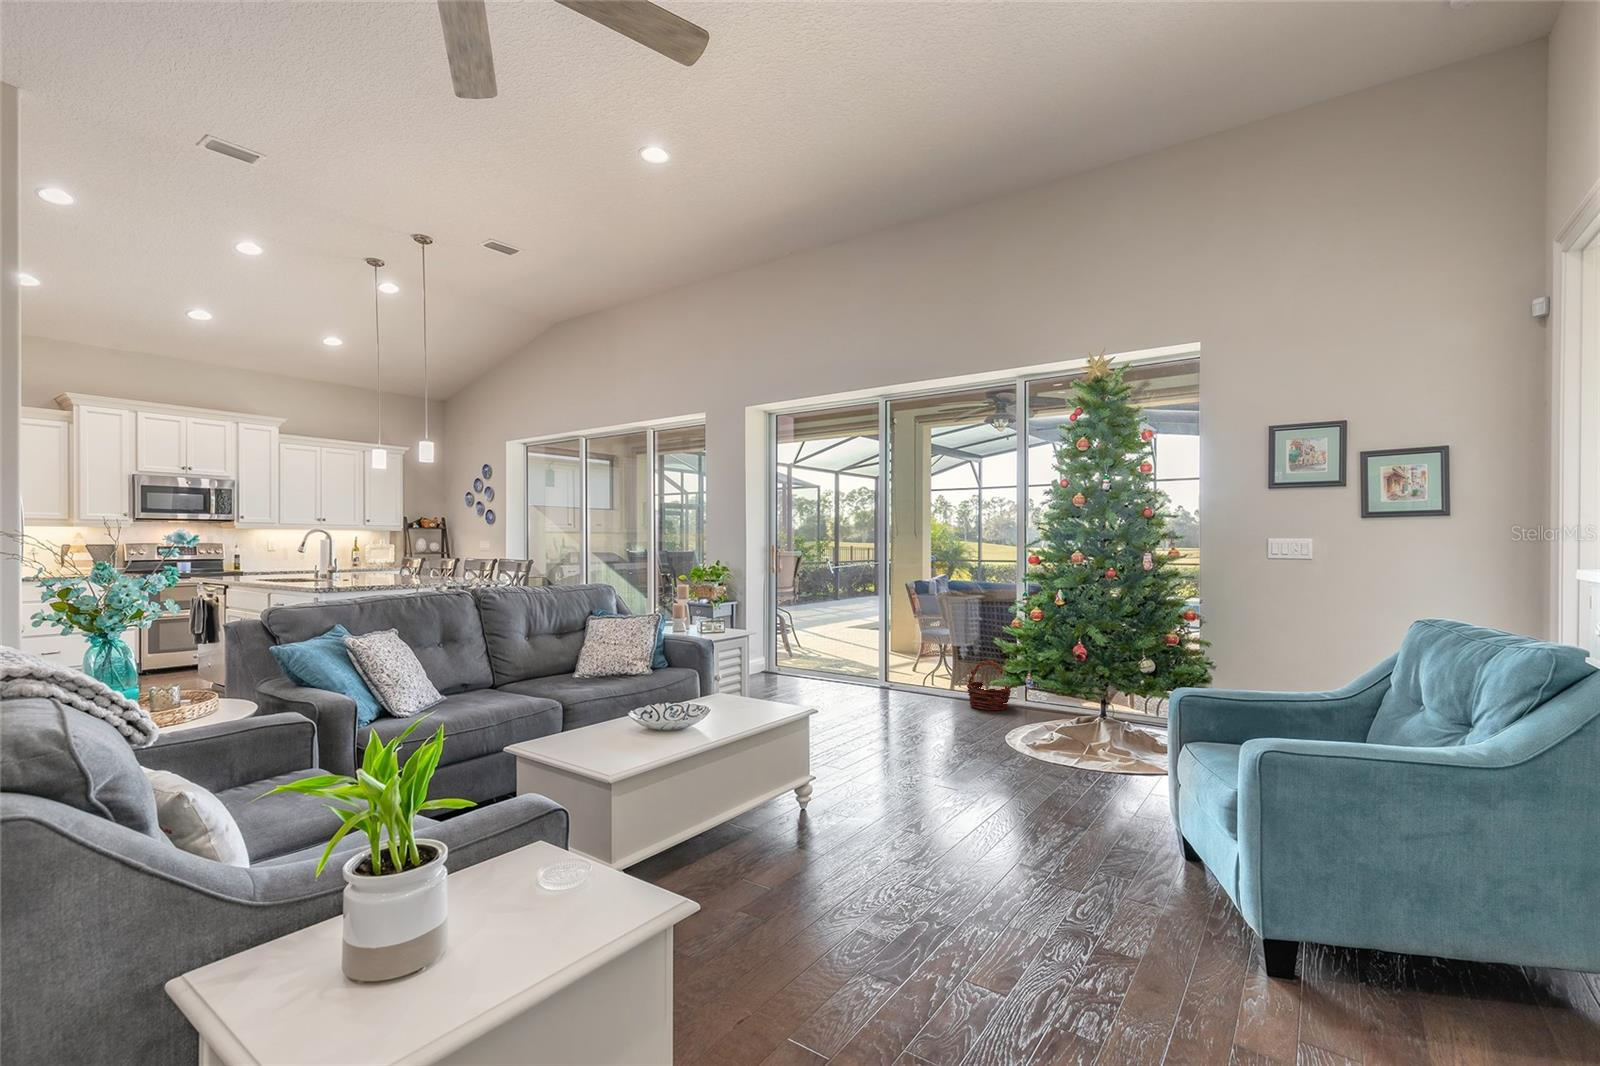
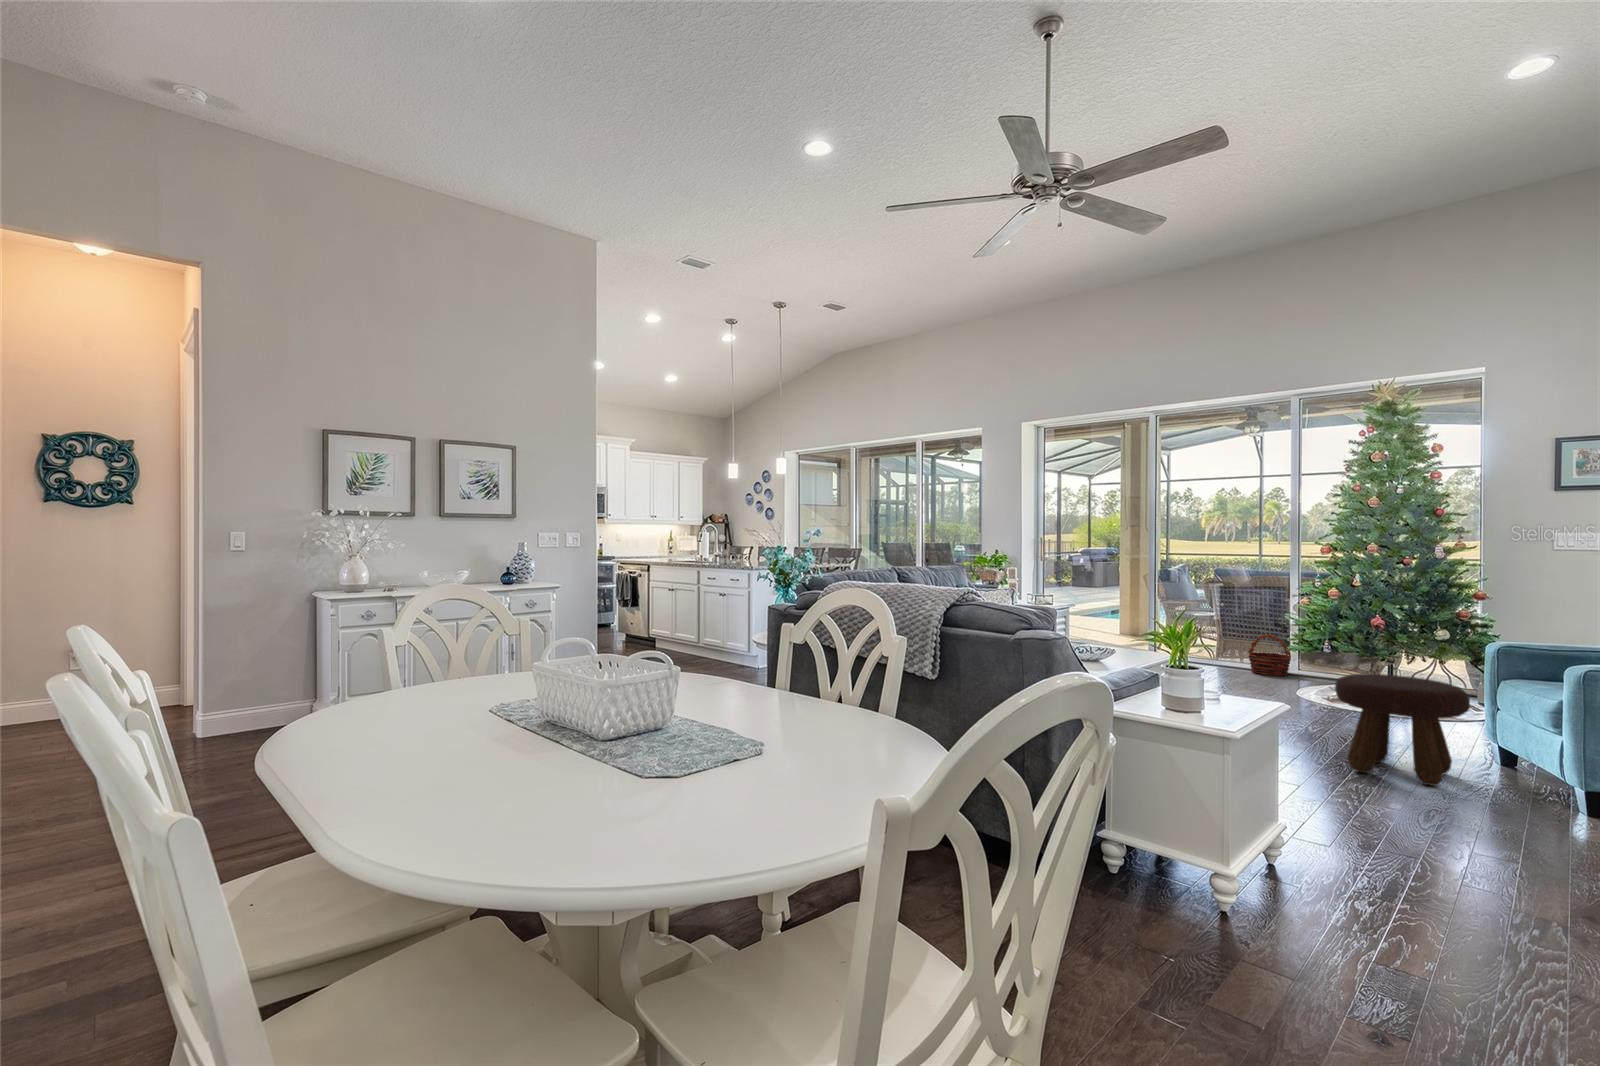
footstool: none [952,739,1115,923] -> present [1335,674,1470,786]

